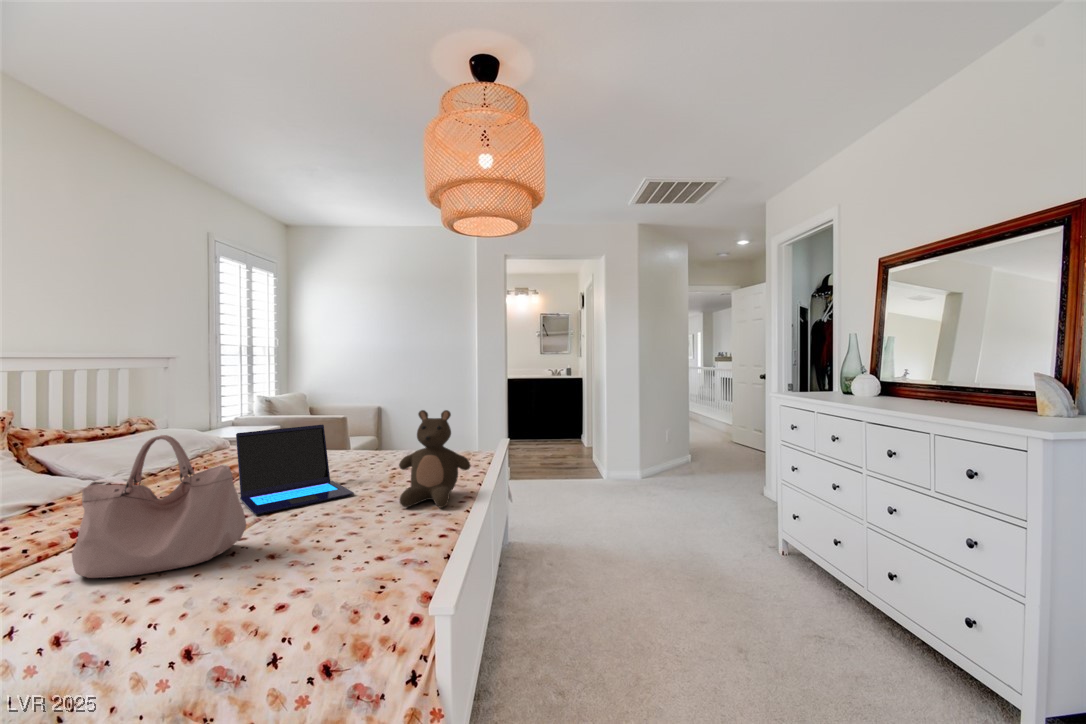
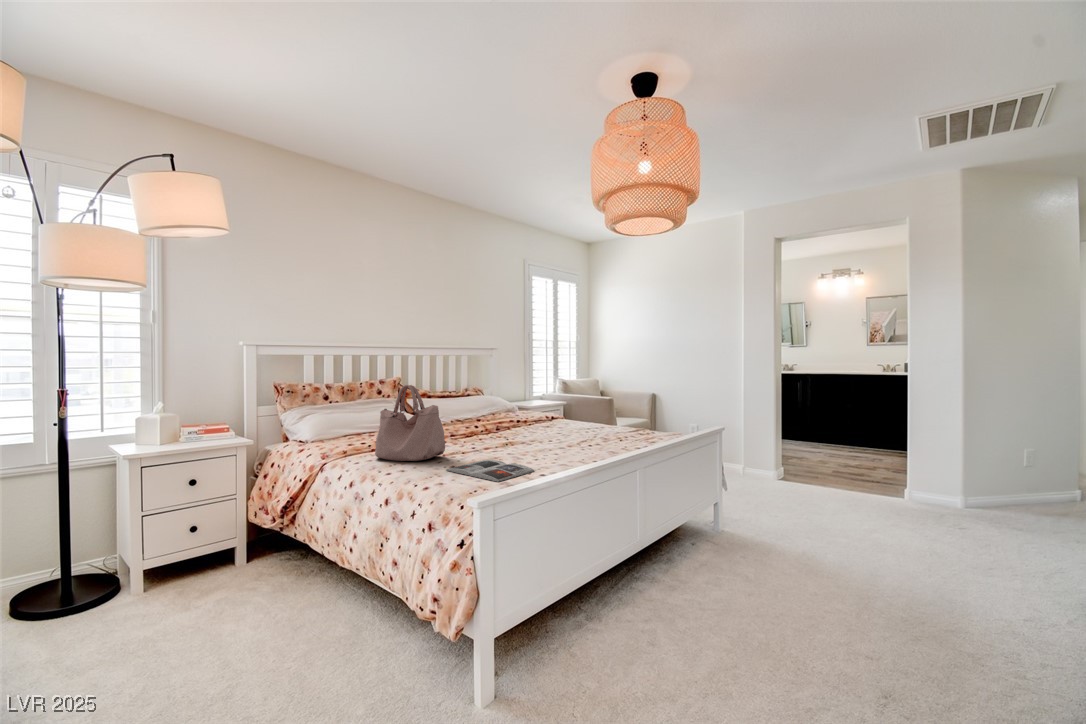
stuffed bear: present [399,410,470,508] -> none [550,379,611,459]
laptop: present [236,425,354,515] -> none [473,392,539,446]
magazine: none [286,532,423,569] -> present [446,460,534,482]

